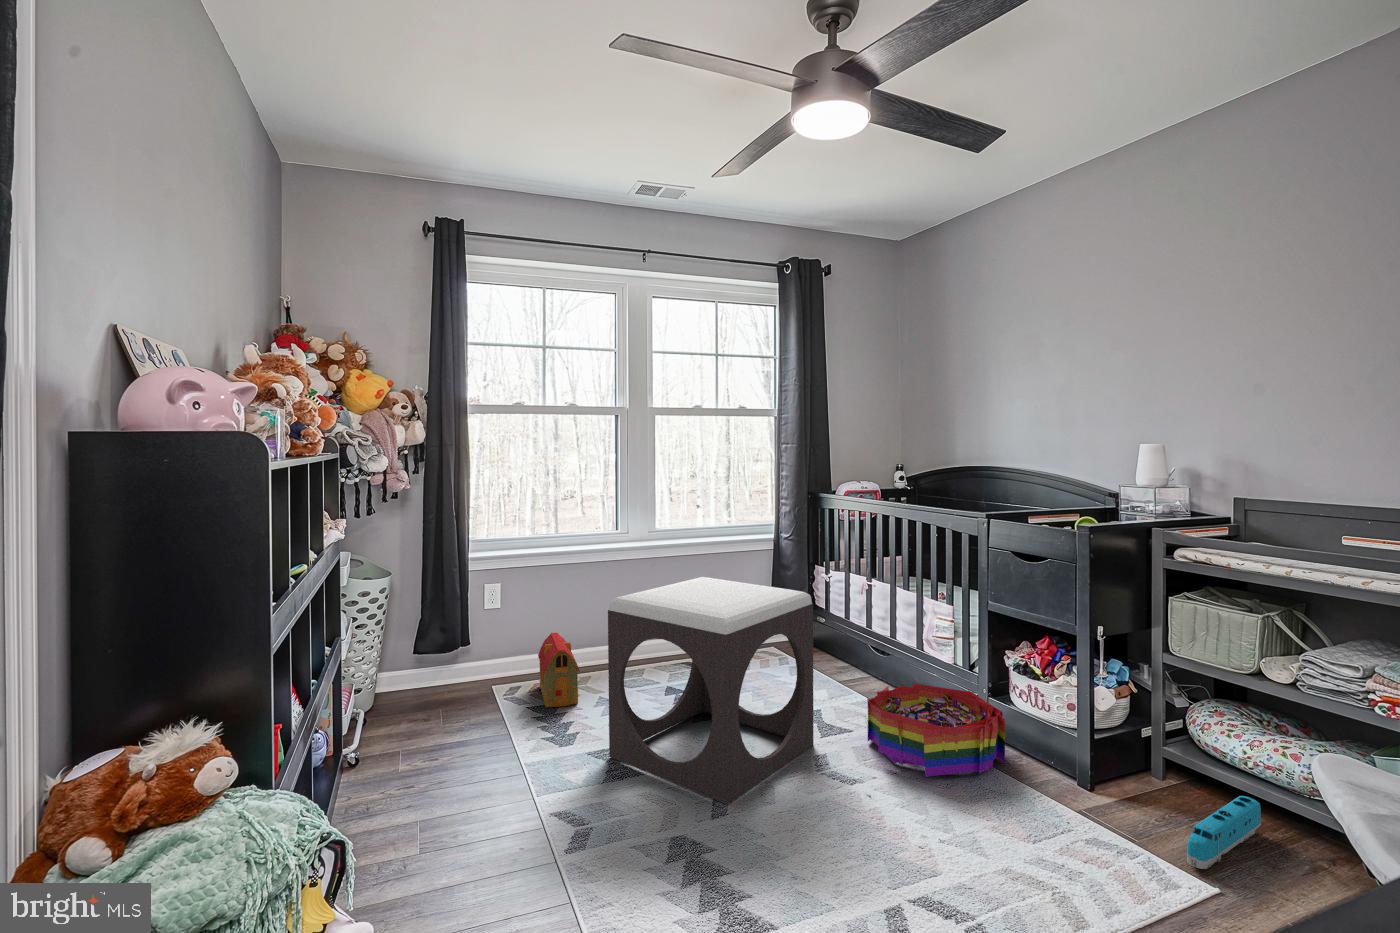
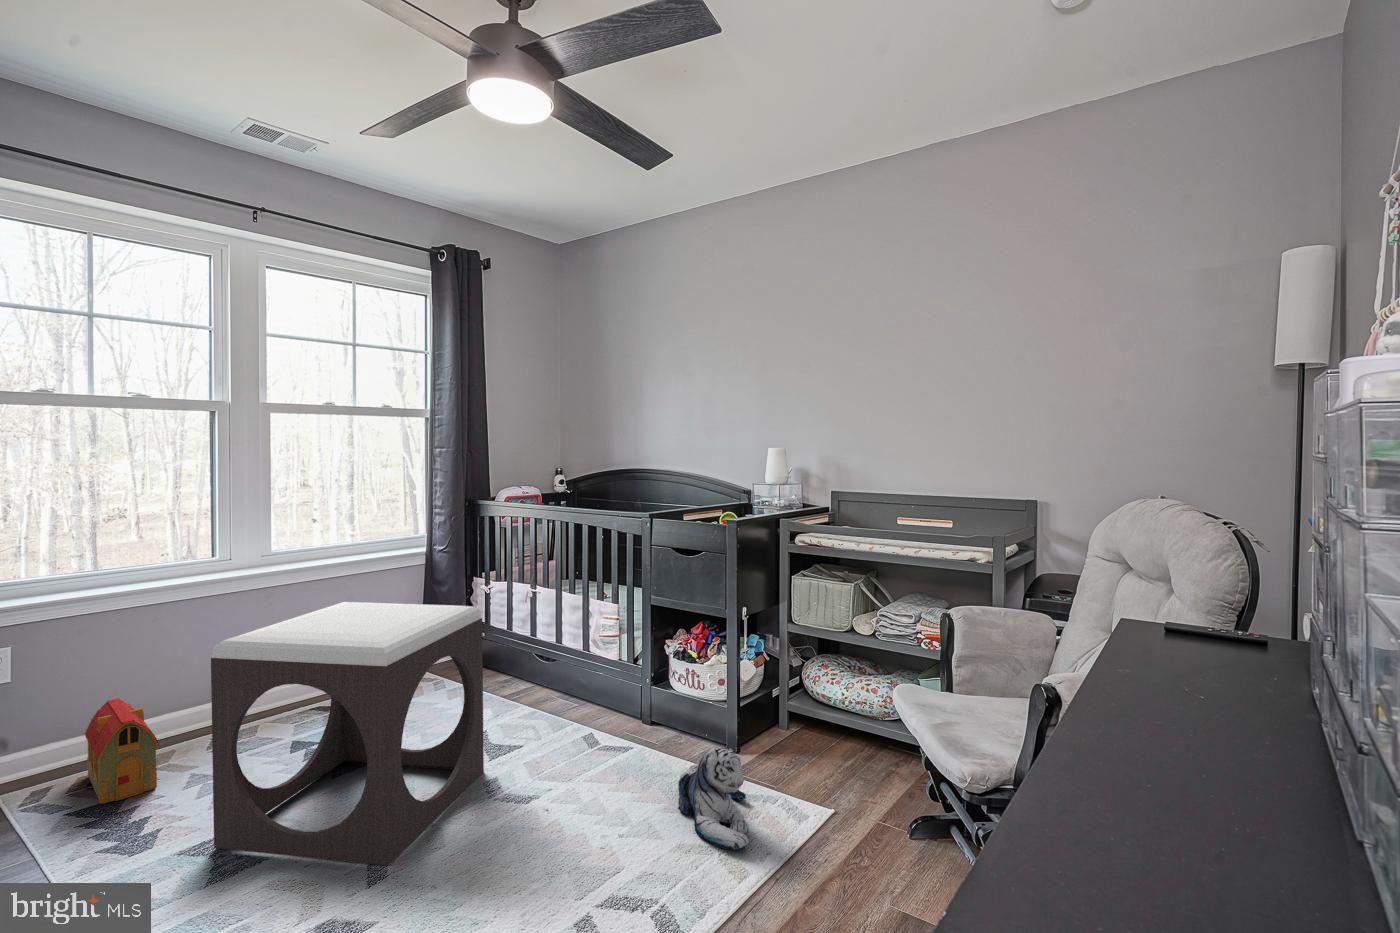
storage bin: present [867,684,1005,777] -> none [539,683,670,777]
plush toy: none [1004,774,1089,890] -> present [678,747,749,851]
toy train: present [1187,796,1261,869] -> none [817,732,859,800]

